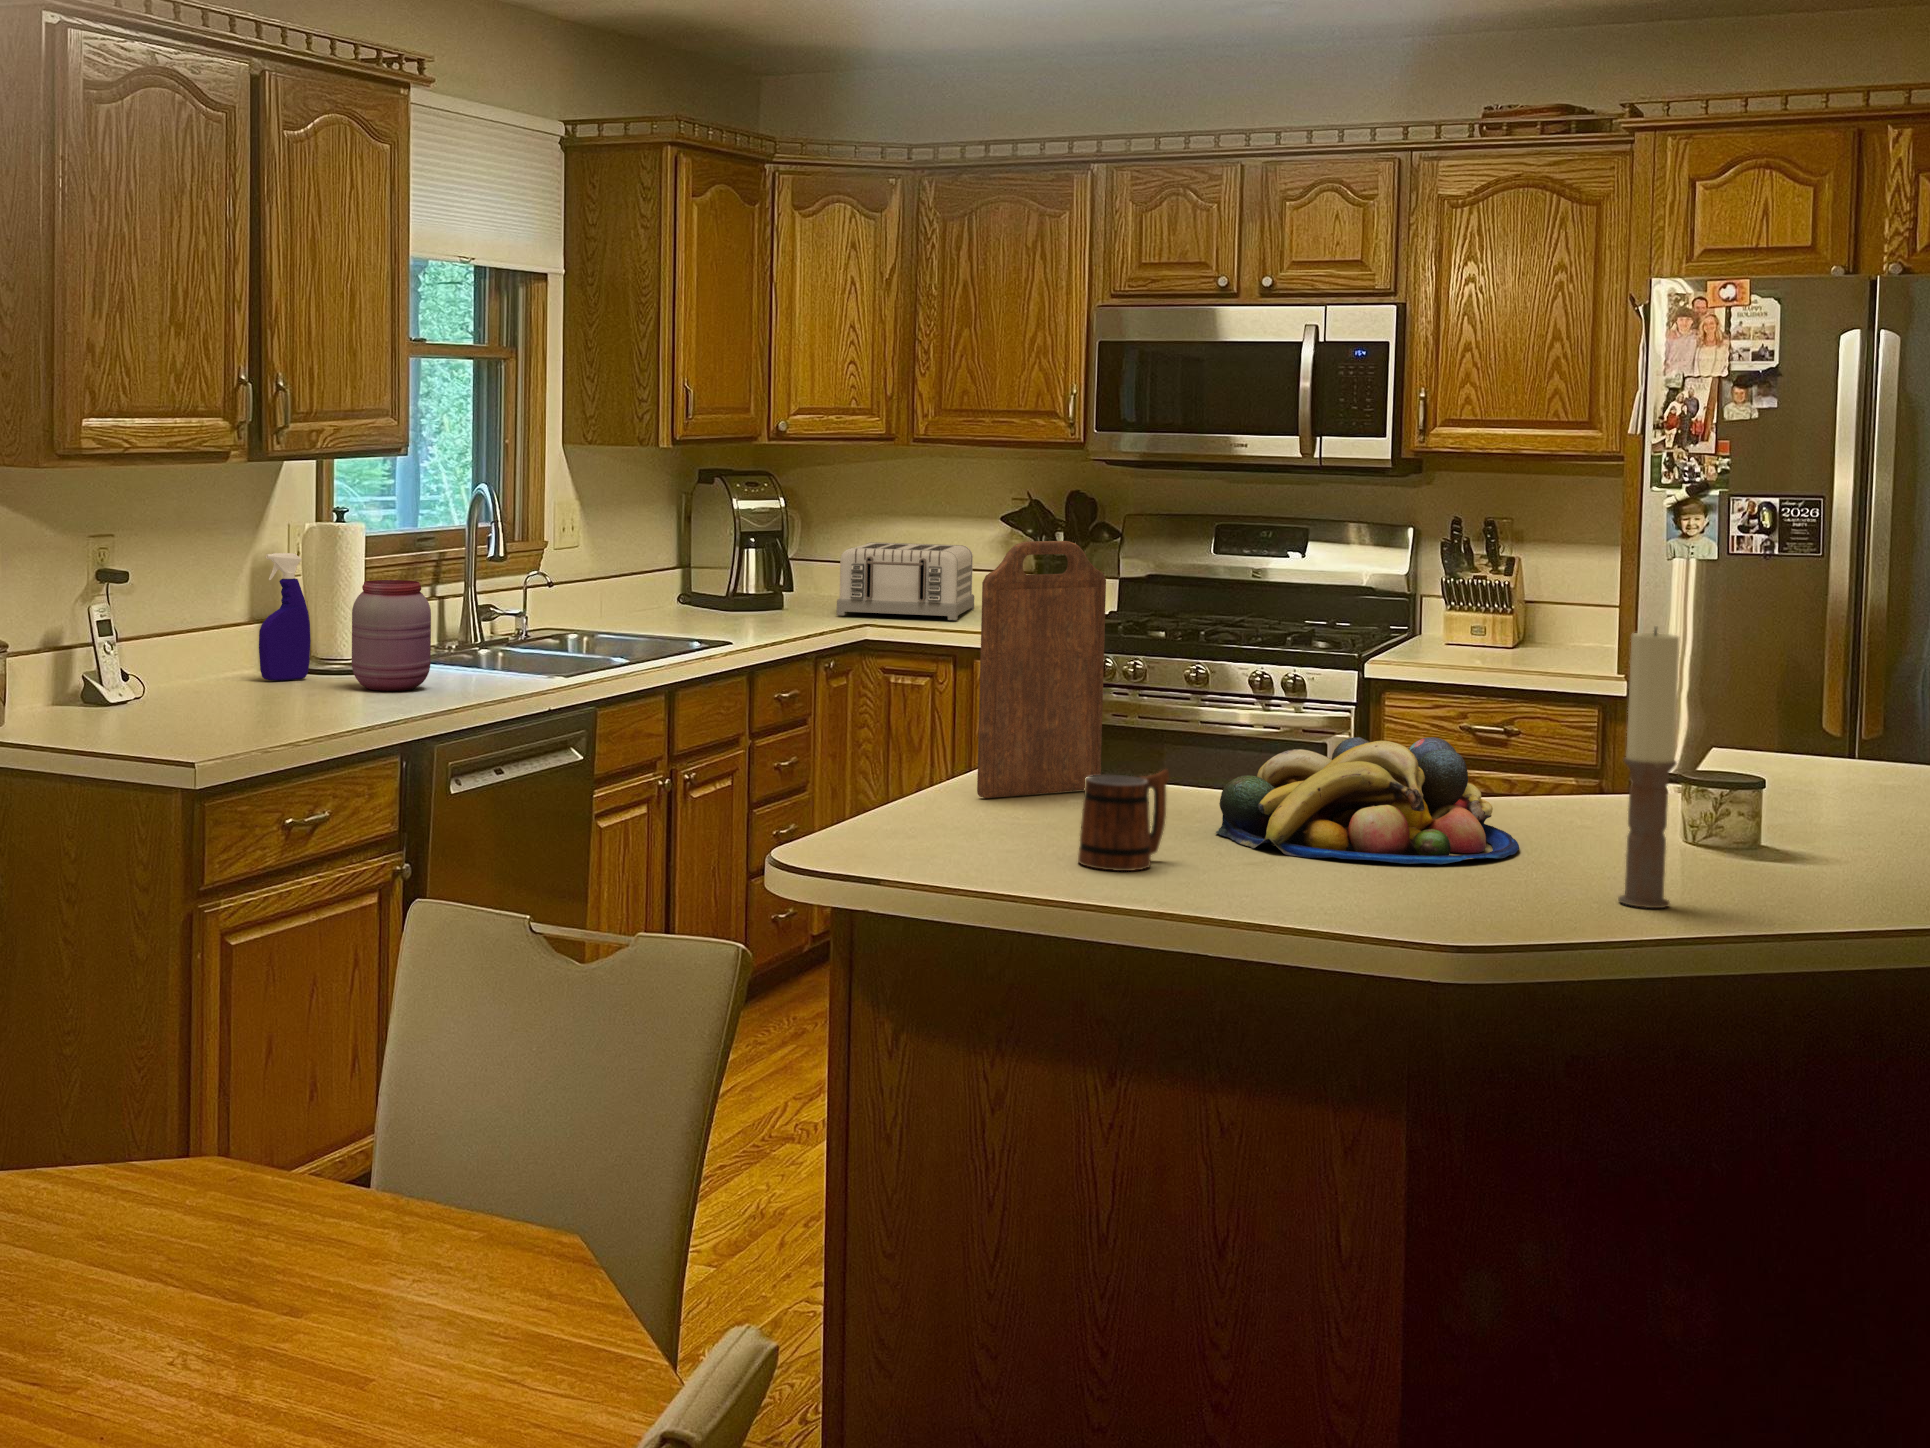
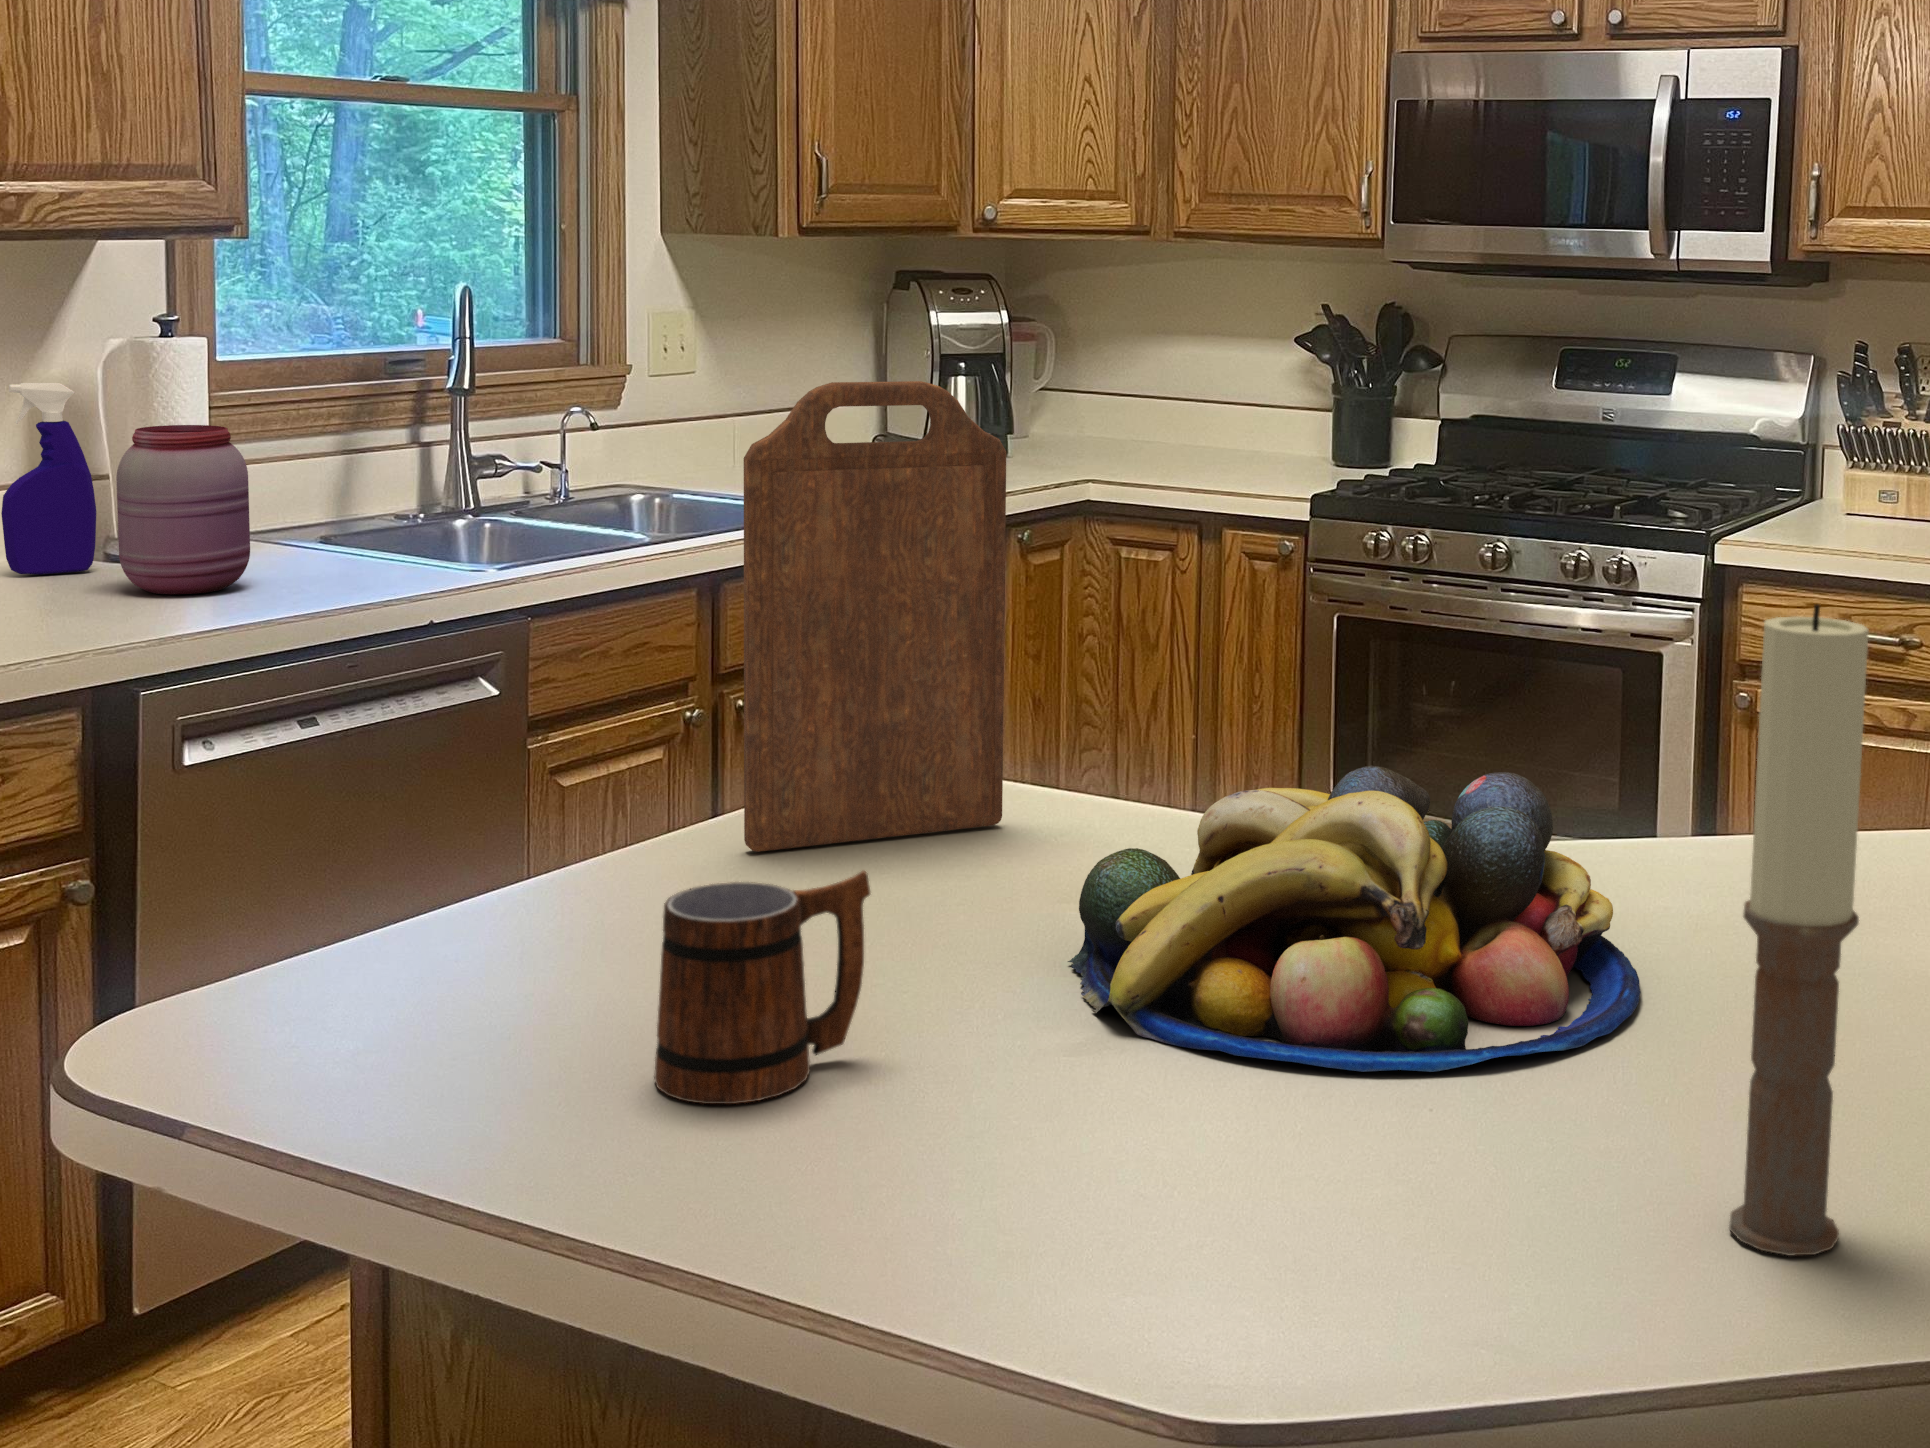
toaster: present [837,542,974,620] -> none [1055,368,1253,474]

